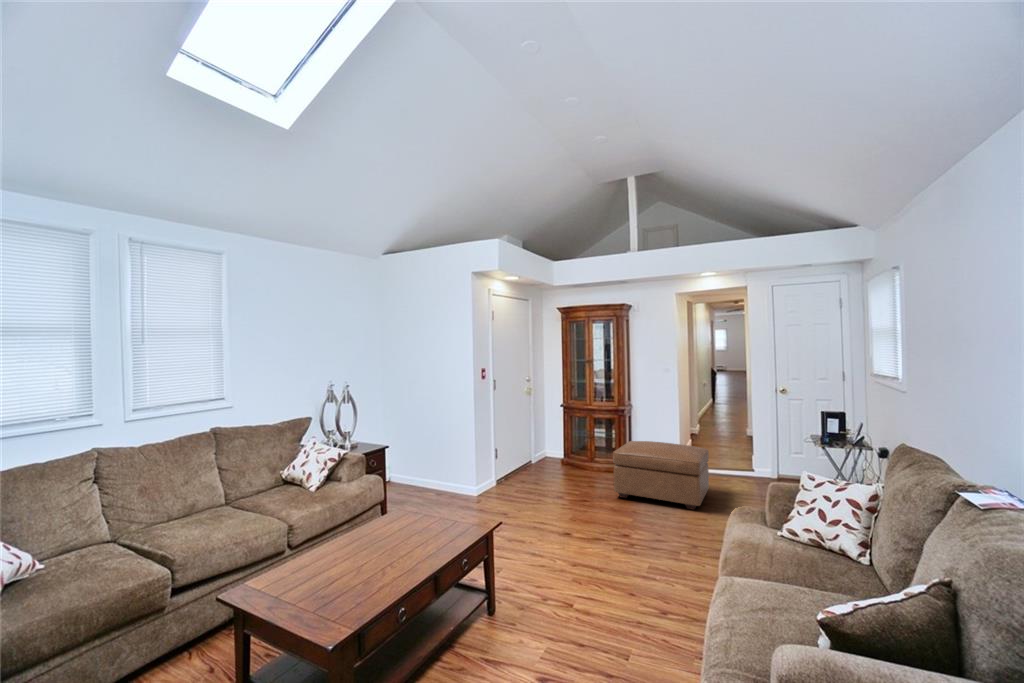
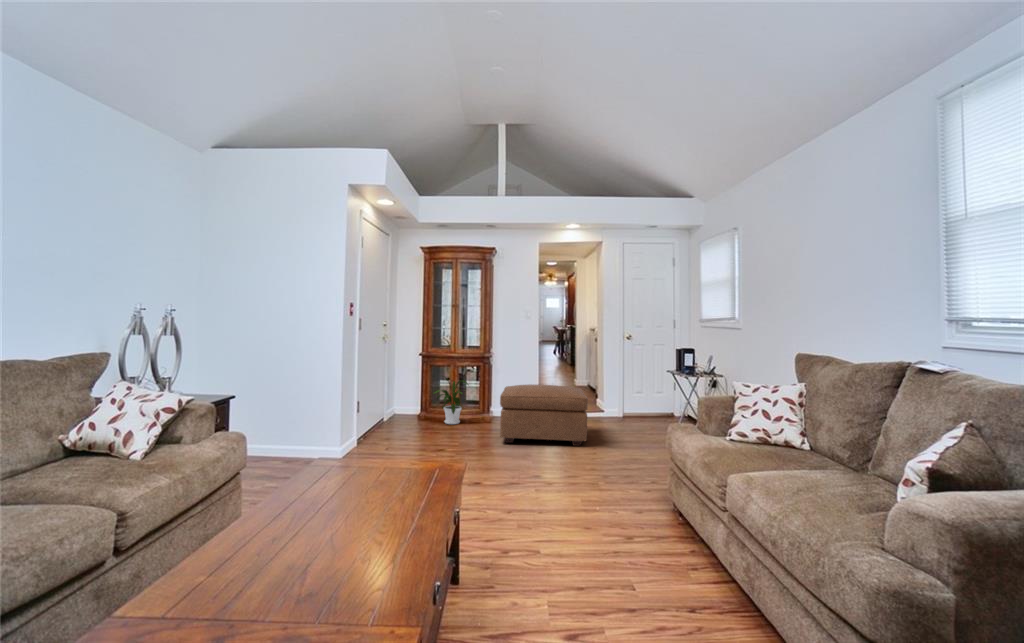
house plant: none [564,425,600,472] -> present [435,377,468,424]

